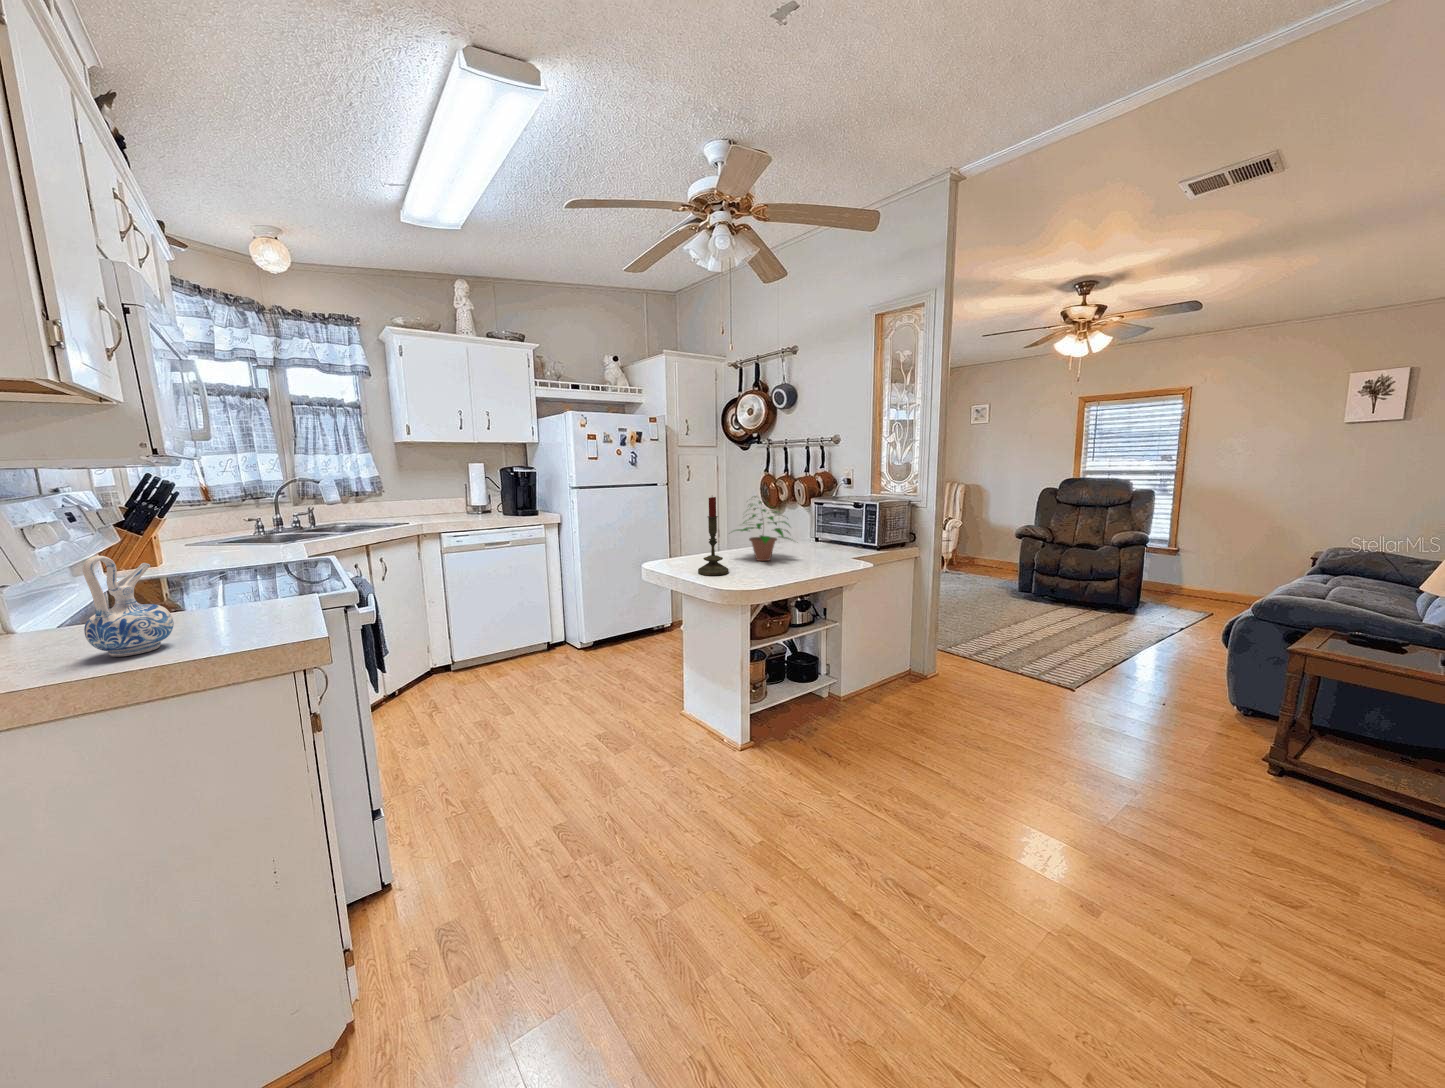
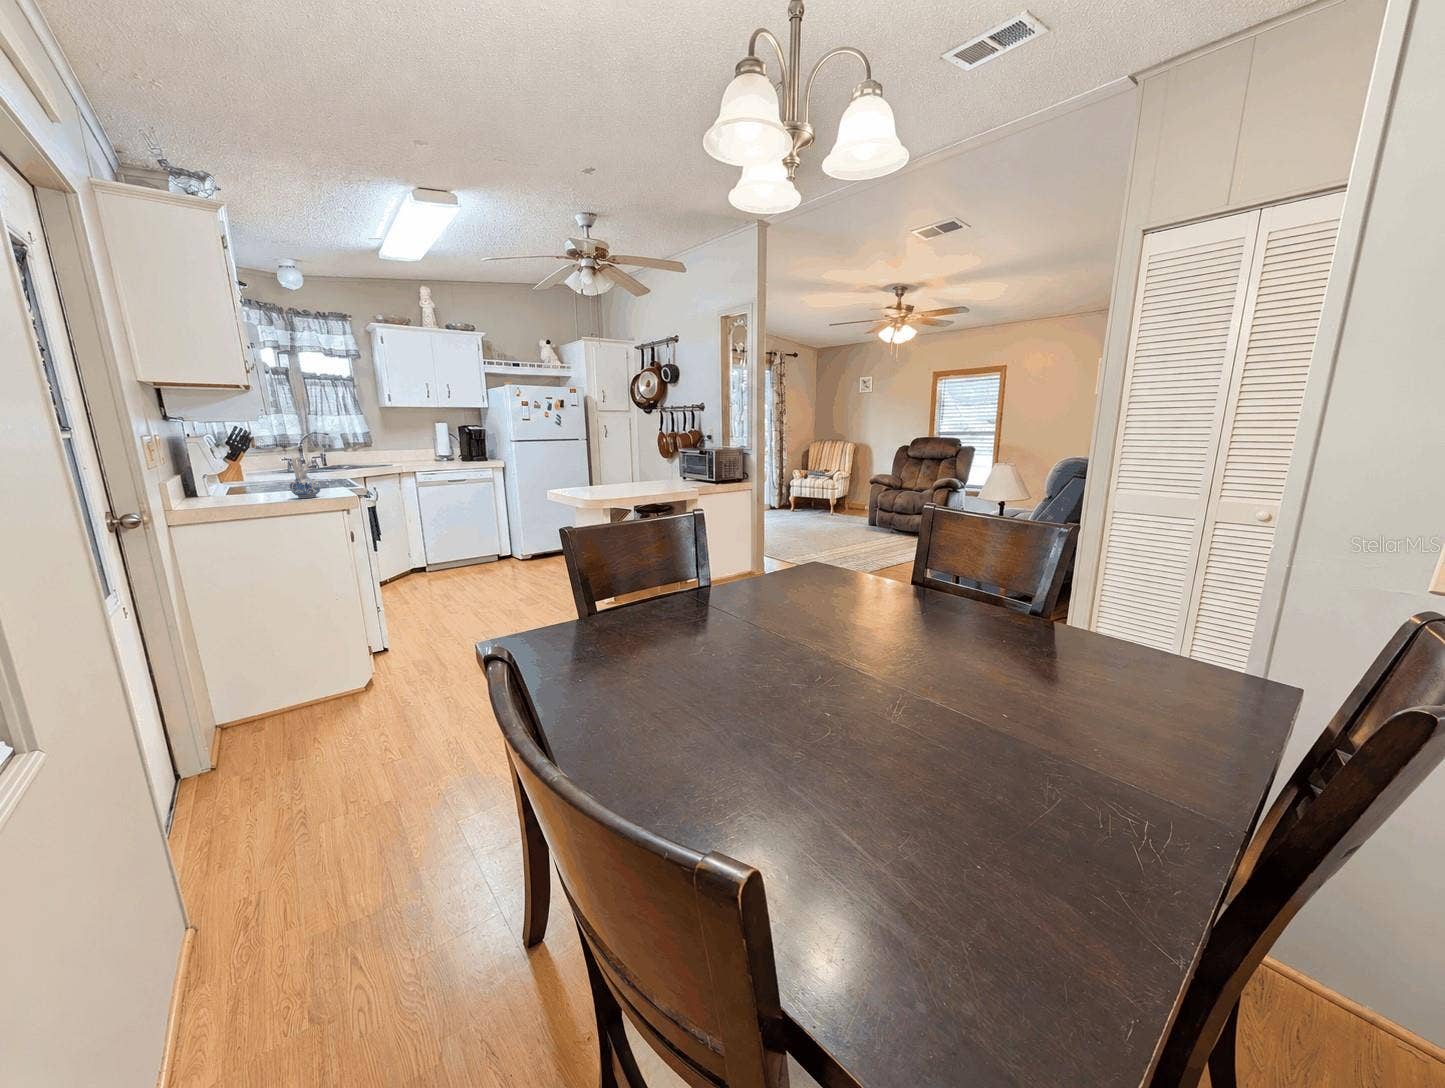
candle: present [698,497,729,576] -> none [589,443,608,494]
potted plant: present [737,501,789,561] -> none [613,445,661,488]

